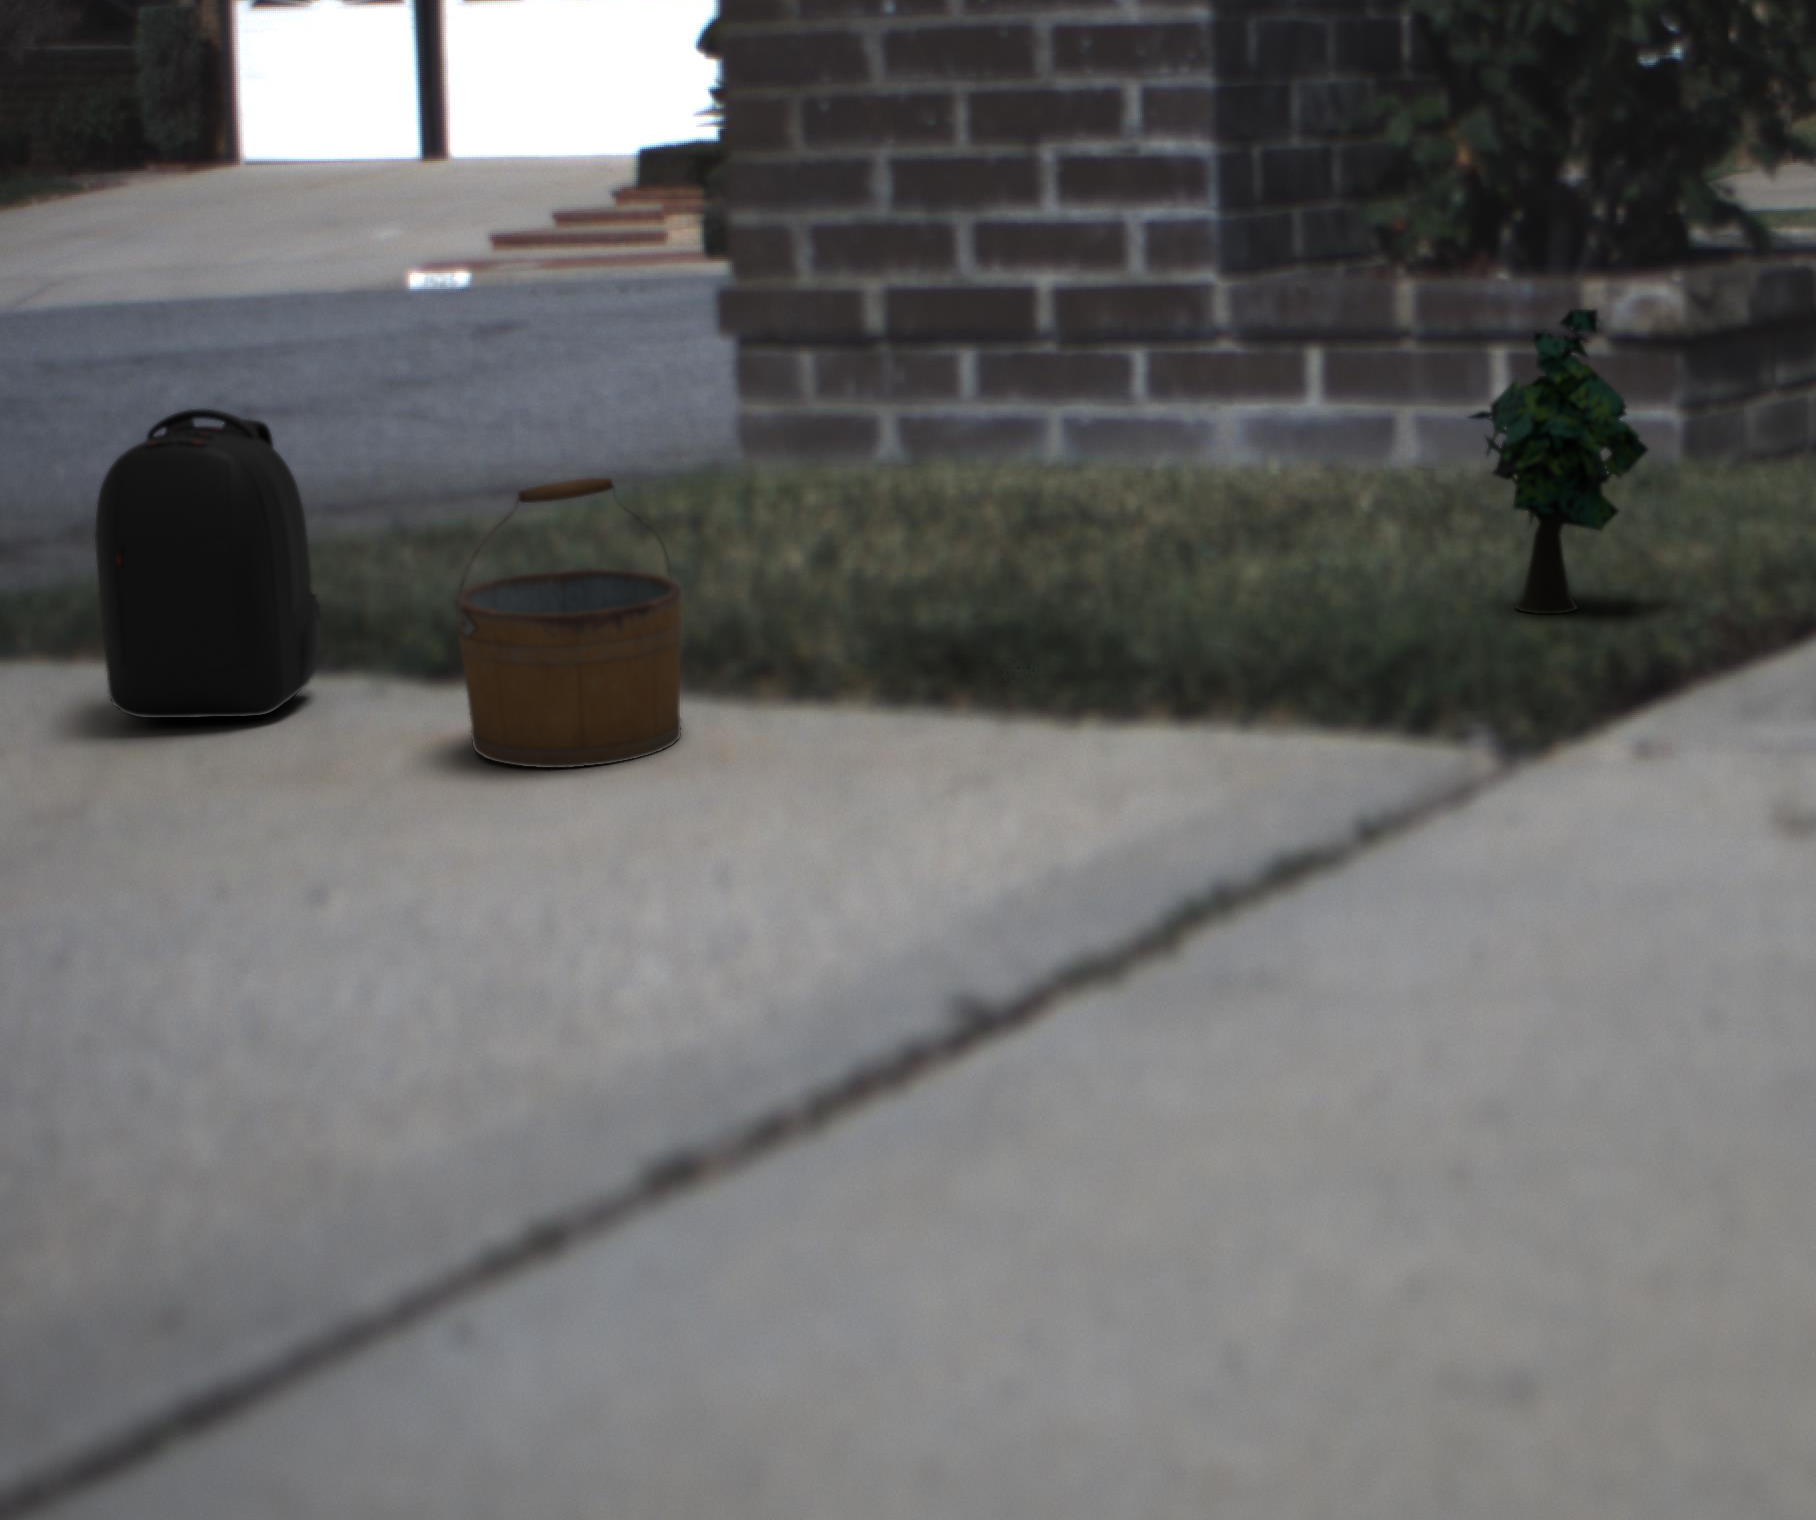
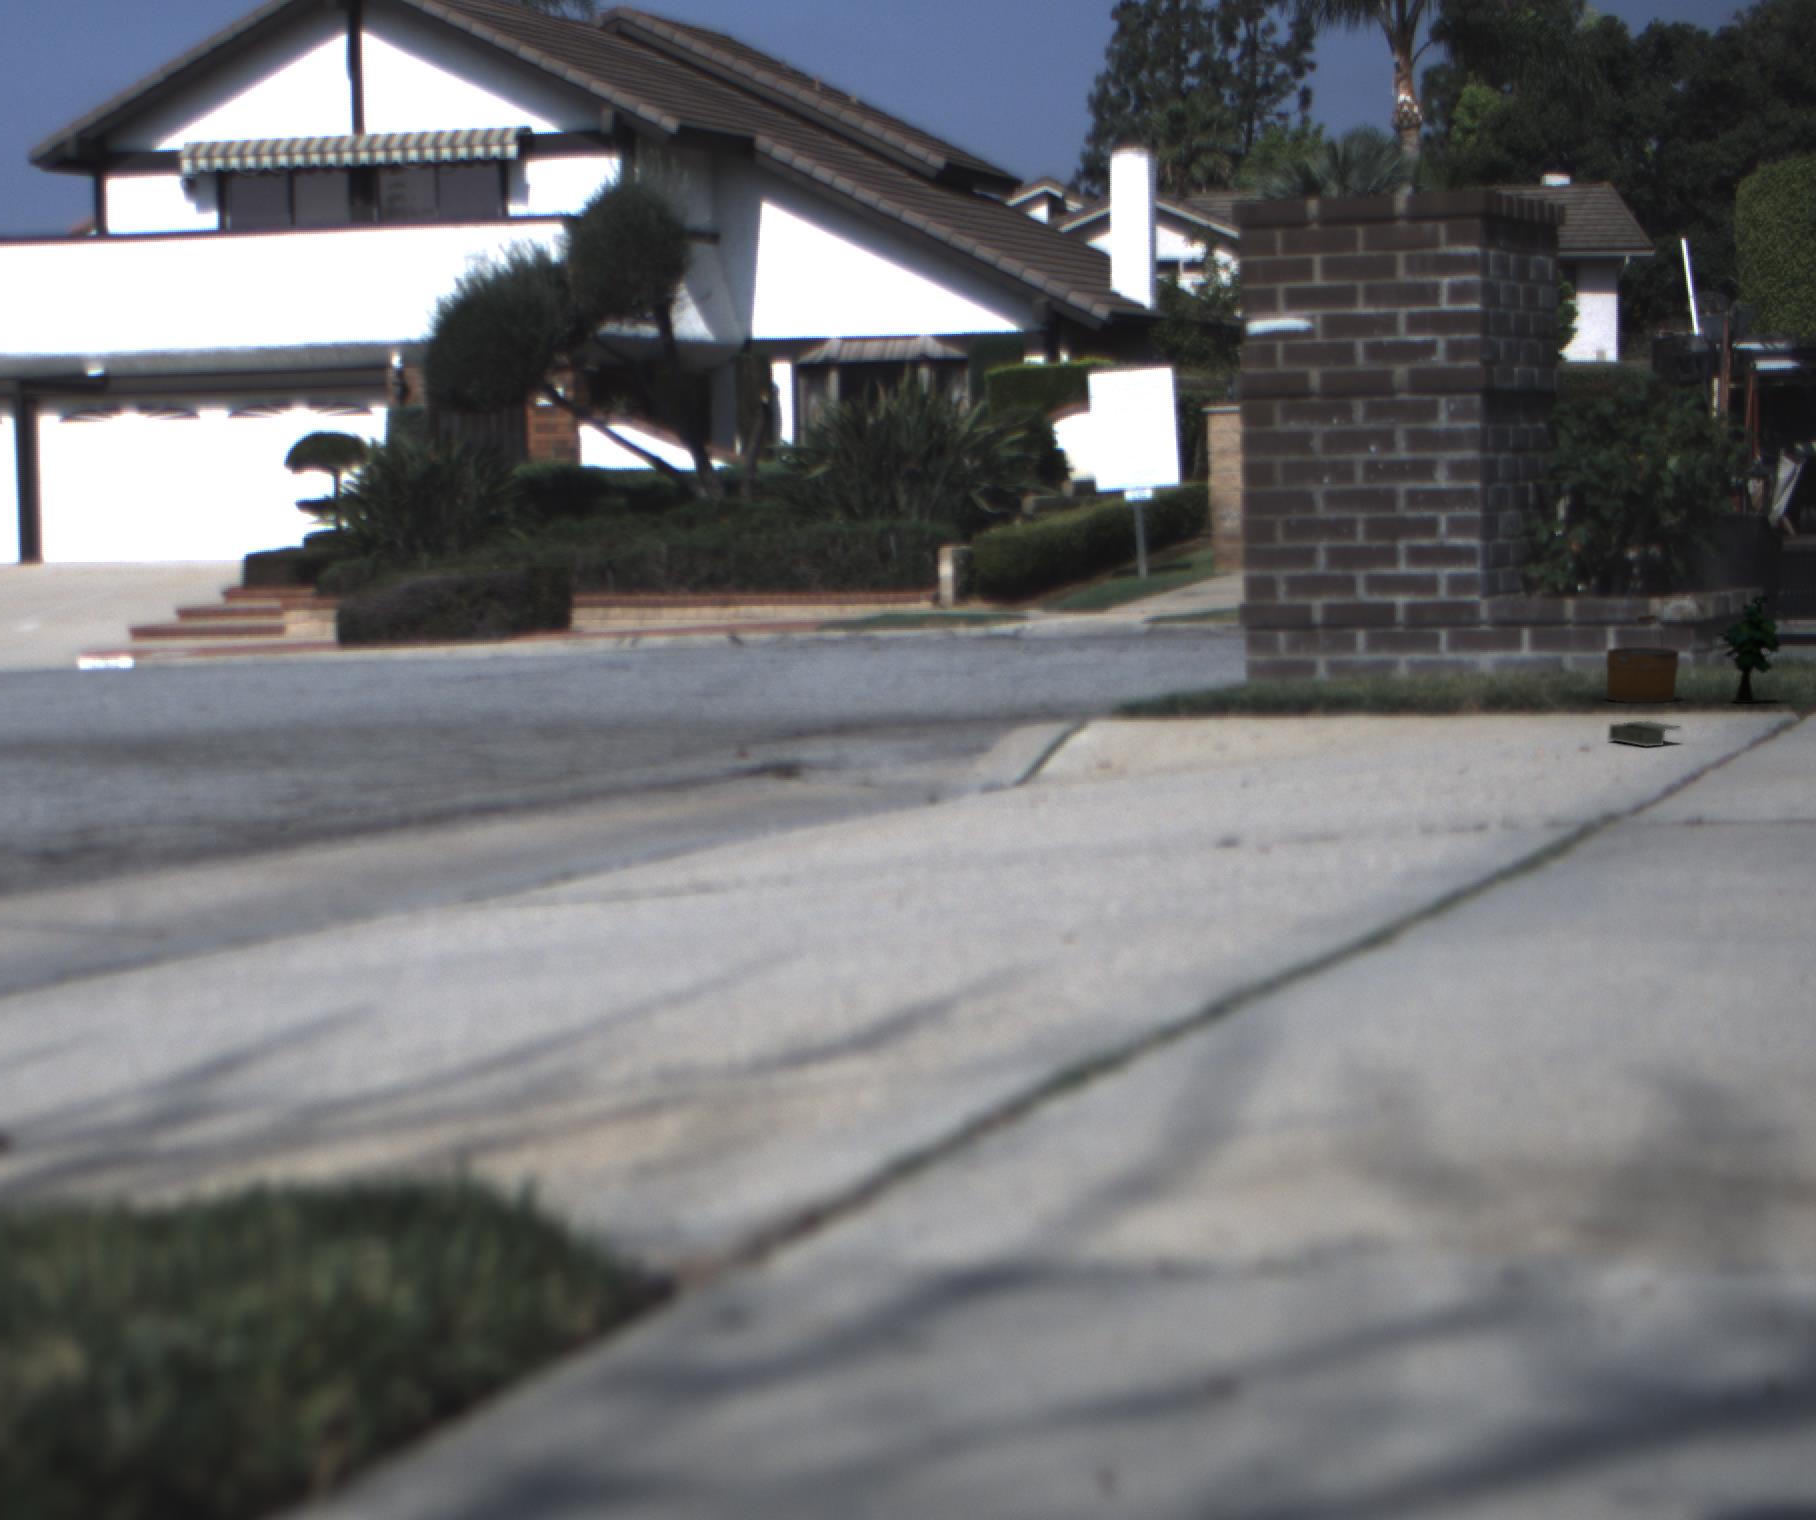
backpack: present [95,408,320,718] -> none [1263,636,1337,743]
bucket: present [455,478,682,768] -> present [1606,615,1679,703]
toolbox: none [937,708,1116,817] -> present [1609,721,1678,746]

